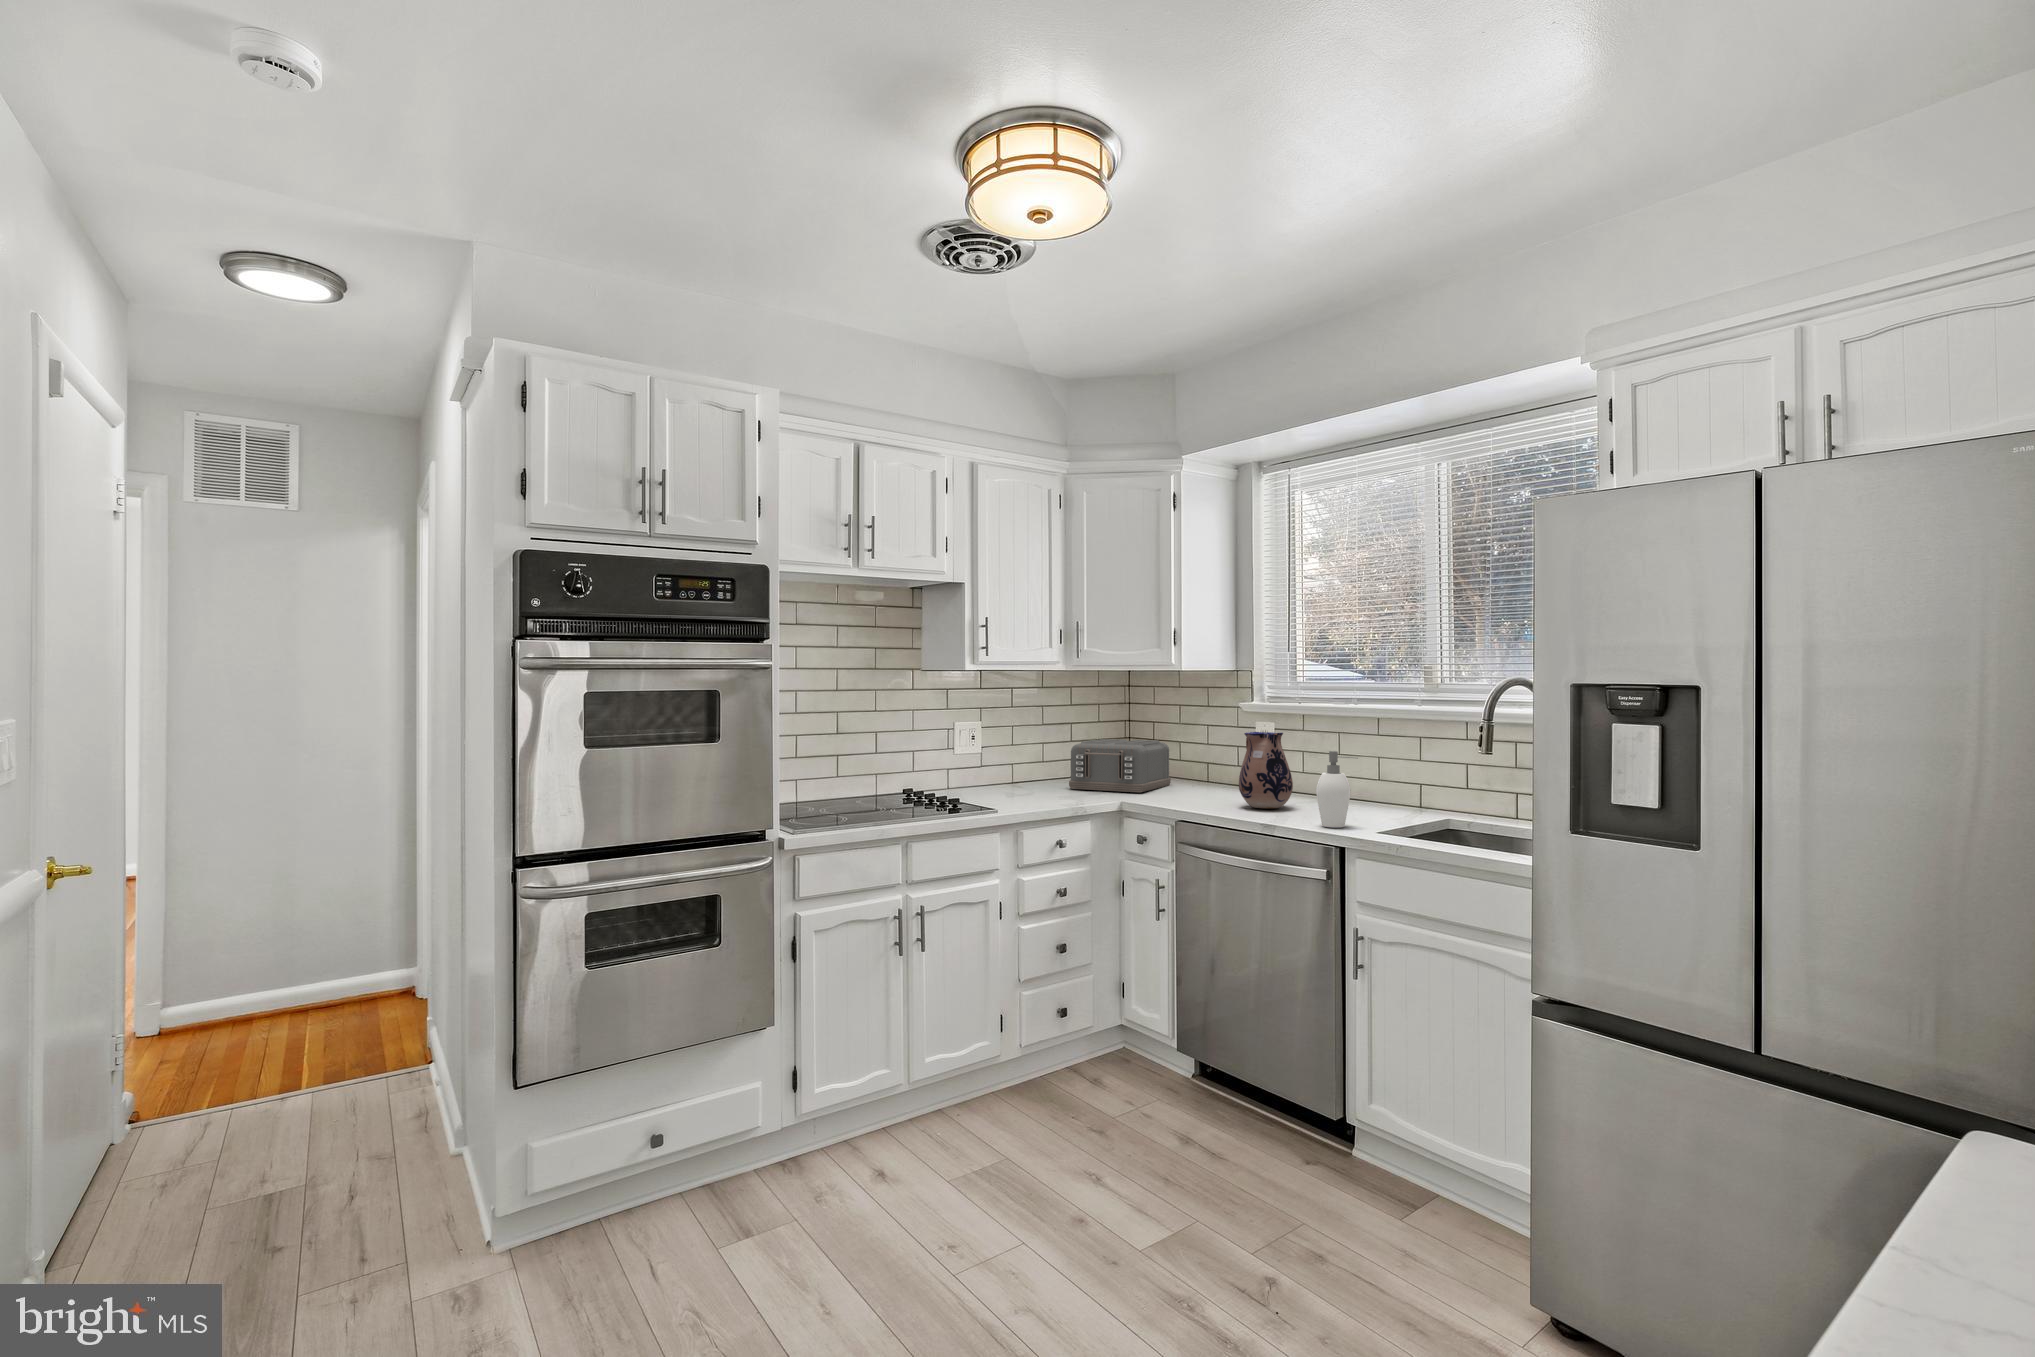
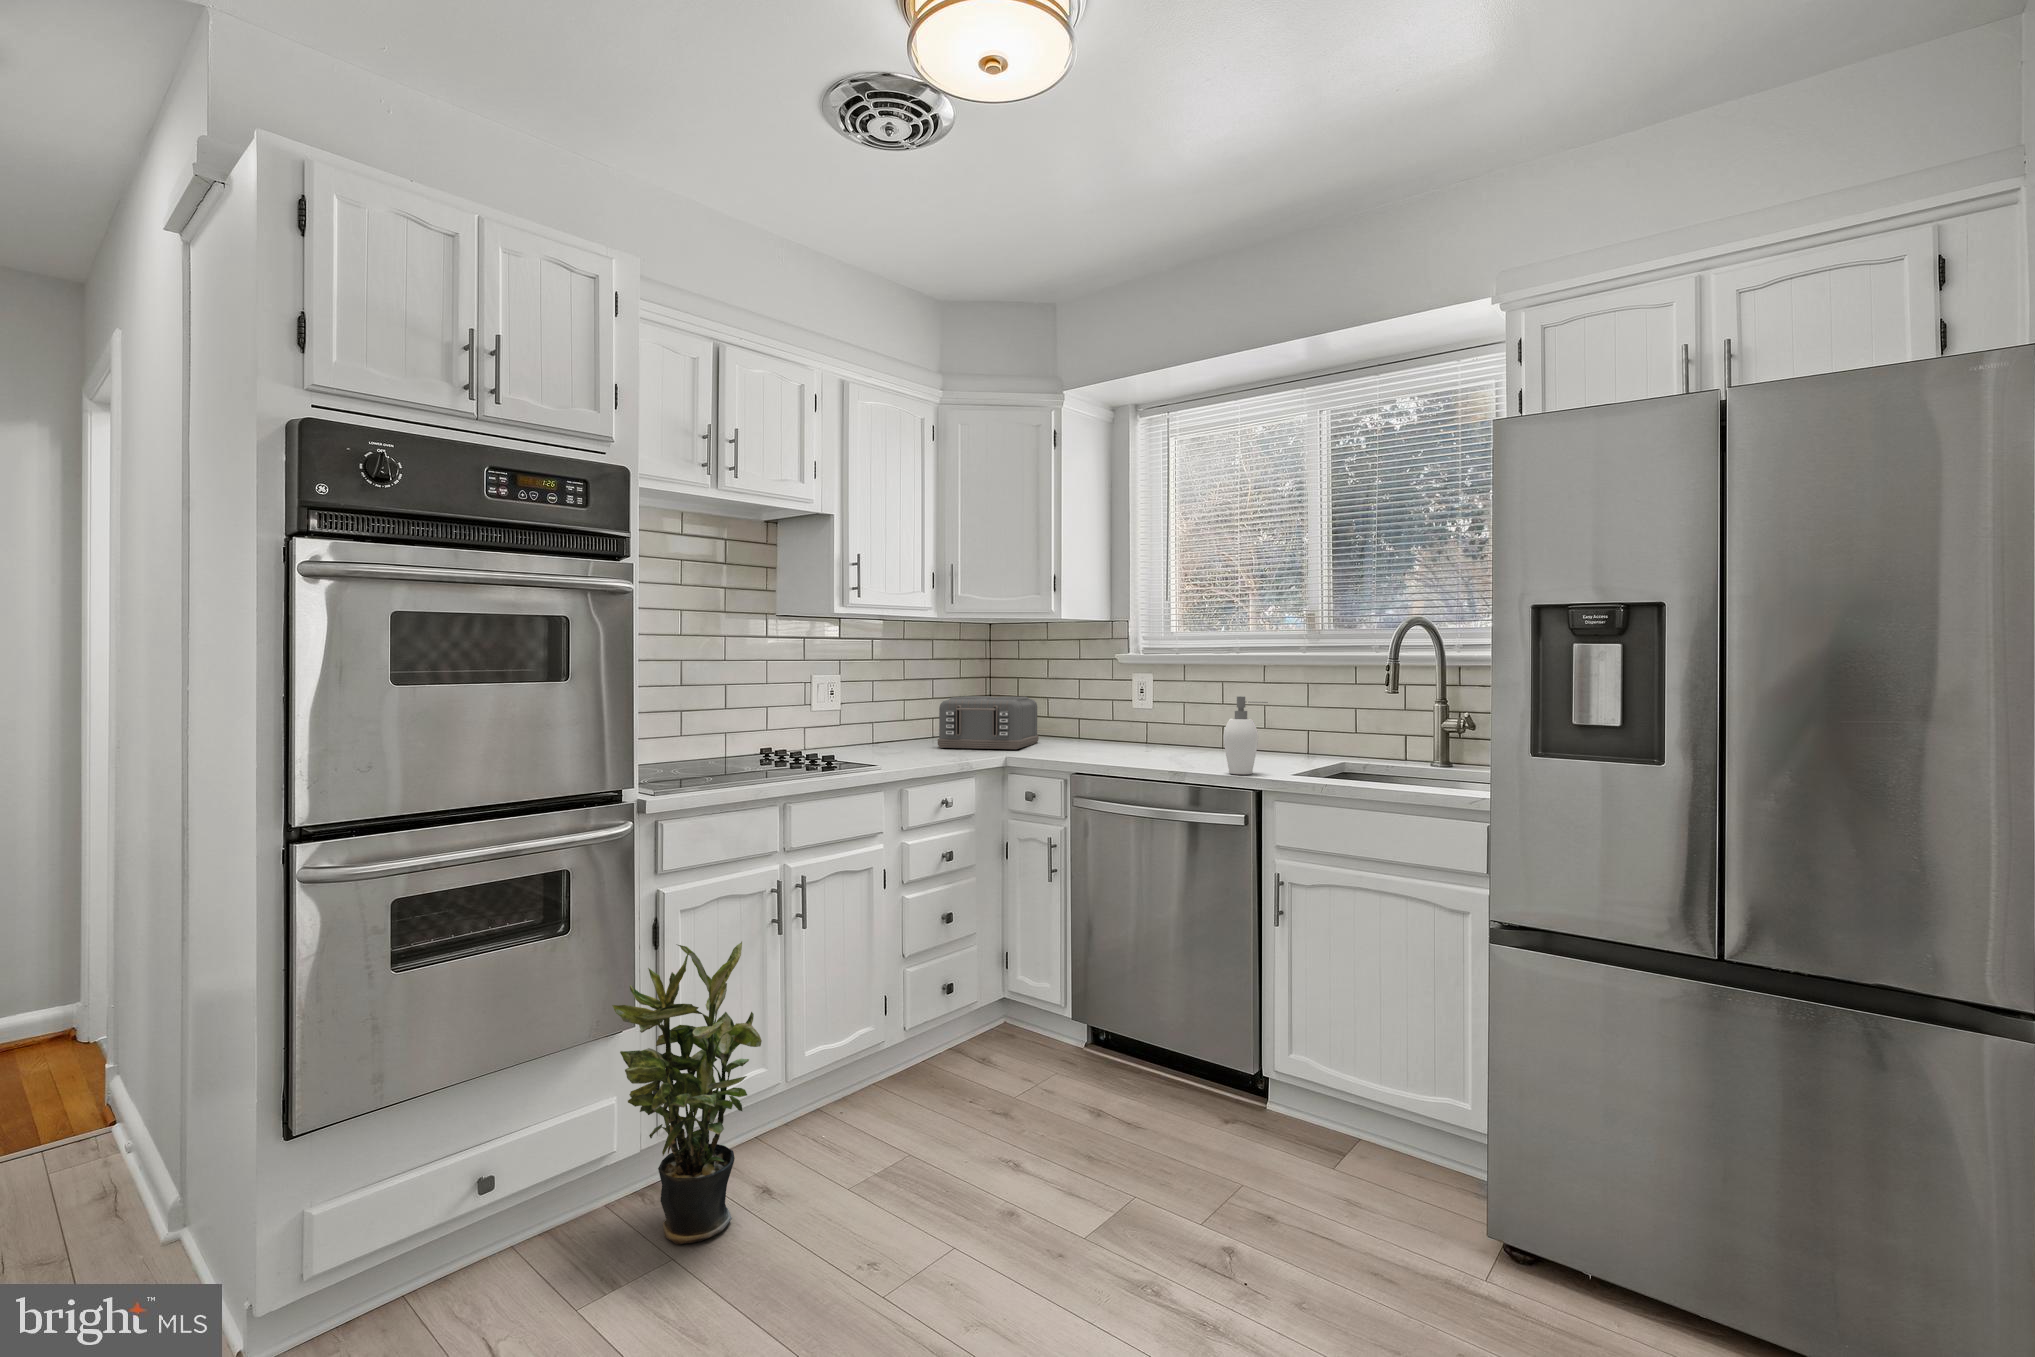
ceramic pitcher: present [1239,732,1293,809] -> none [1129,682,1183,760]
potted plant: none [750,959,872,1208] -> present [612,942,762,1245]

